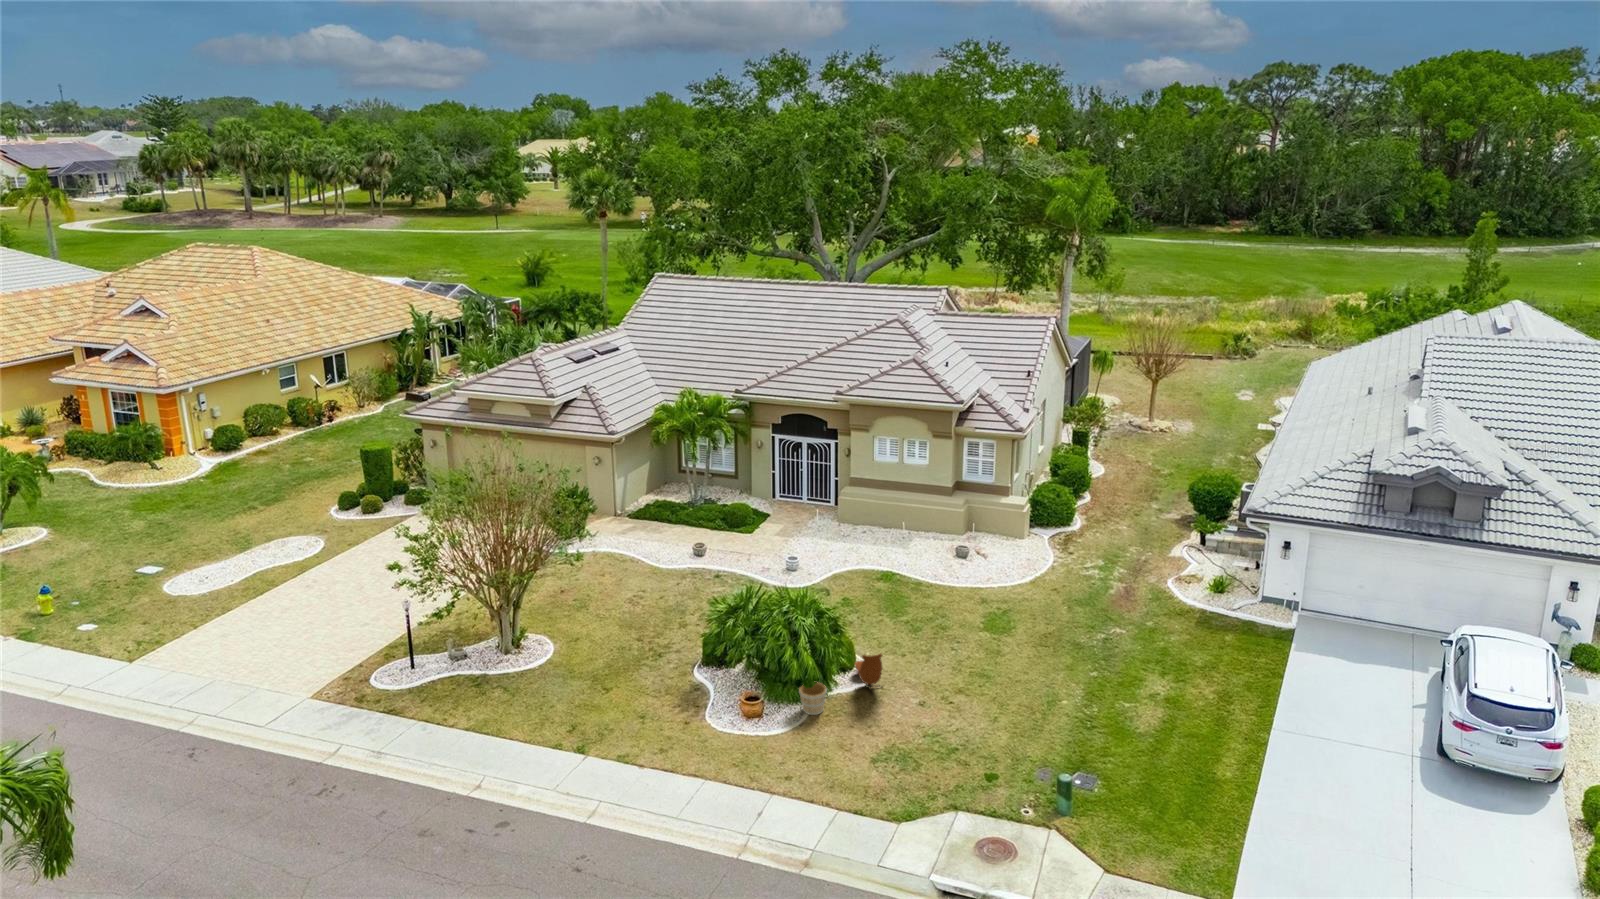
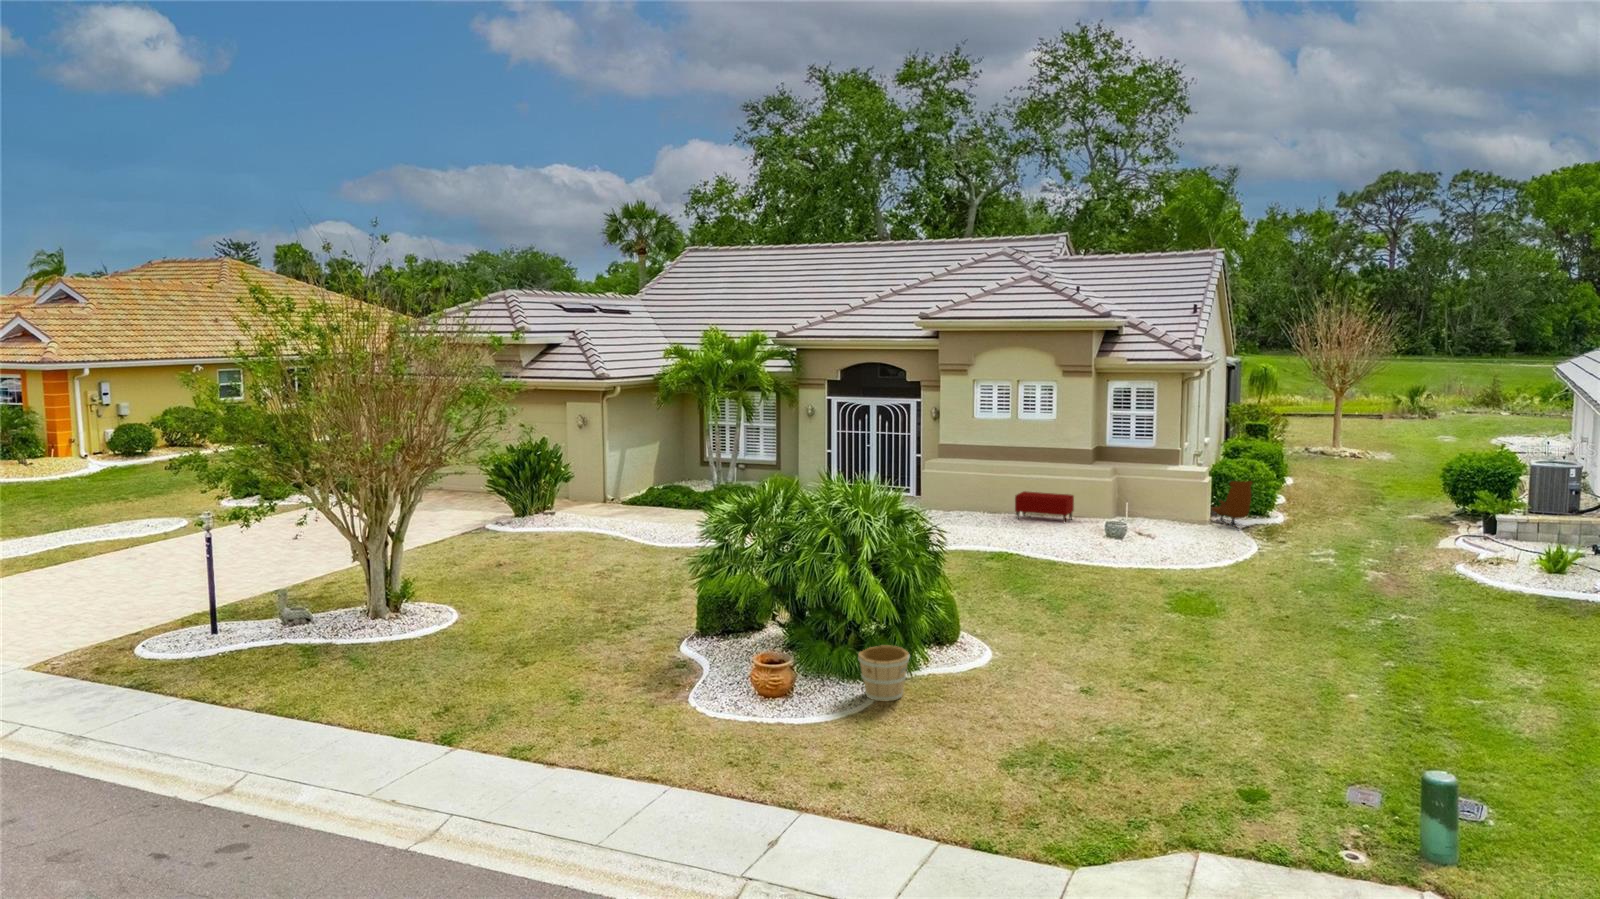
bench: none [900,514,939,539] -> present [1015,491,1074,523]
lounge chair: present [855,654,883,691] -> present [1211,481,1252,527]

